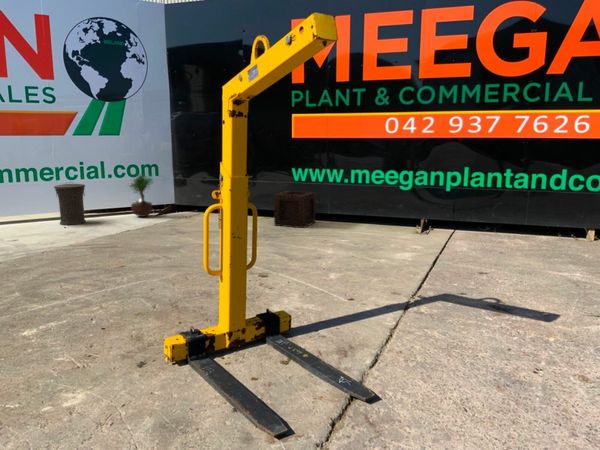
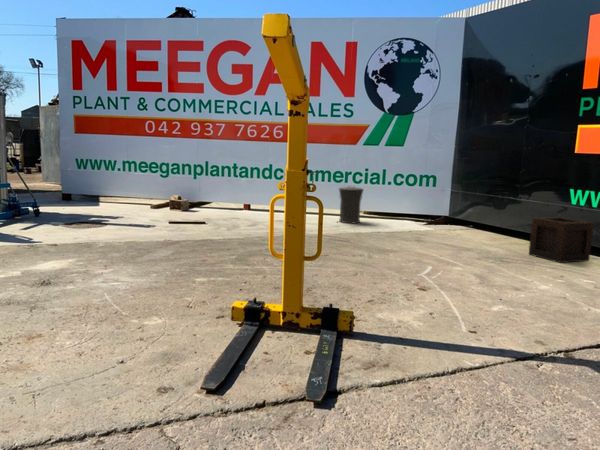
potted tree: present [130,174,153,217] -> none [398,180,426,226]

